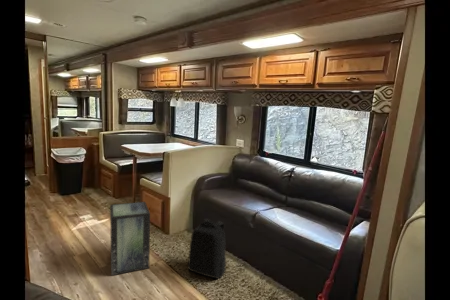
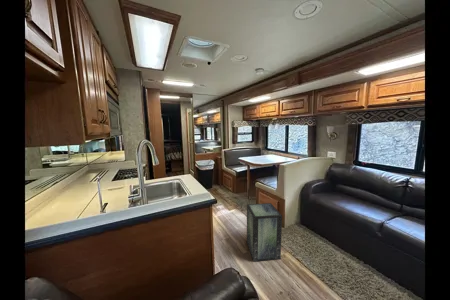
backpack: present [188,219,226,278] -> none [314,223,355,283]

